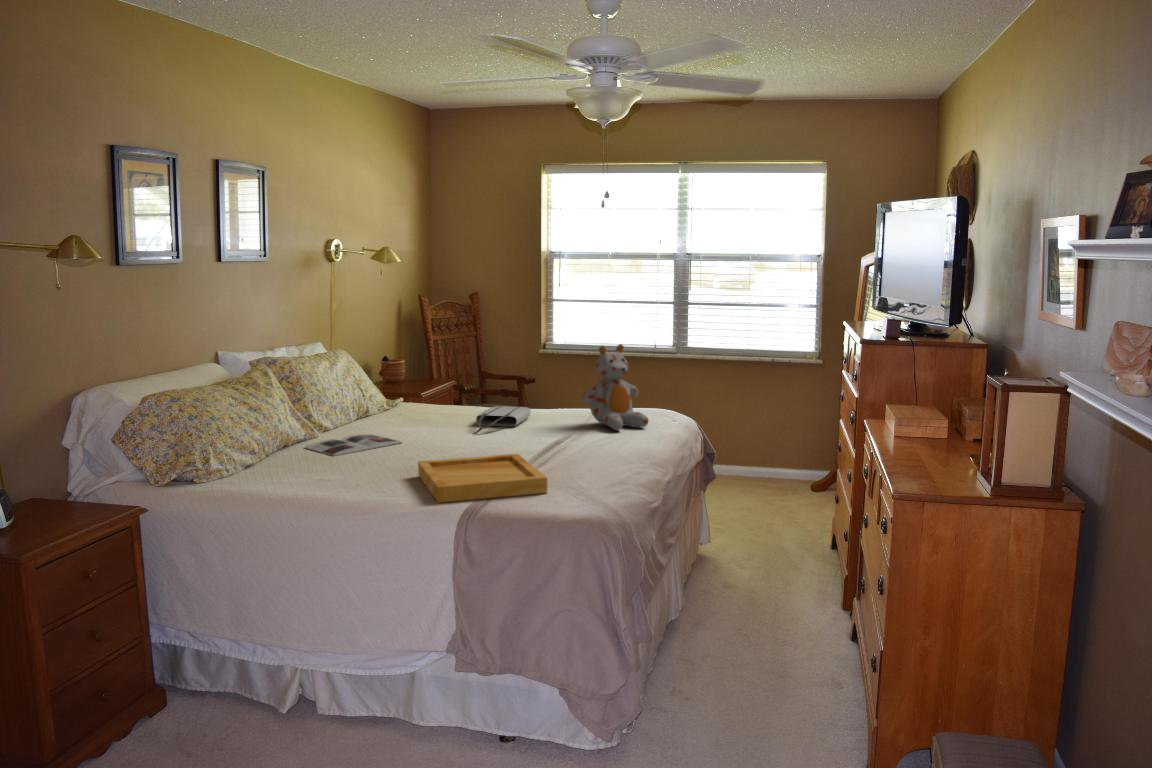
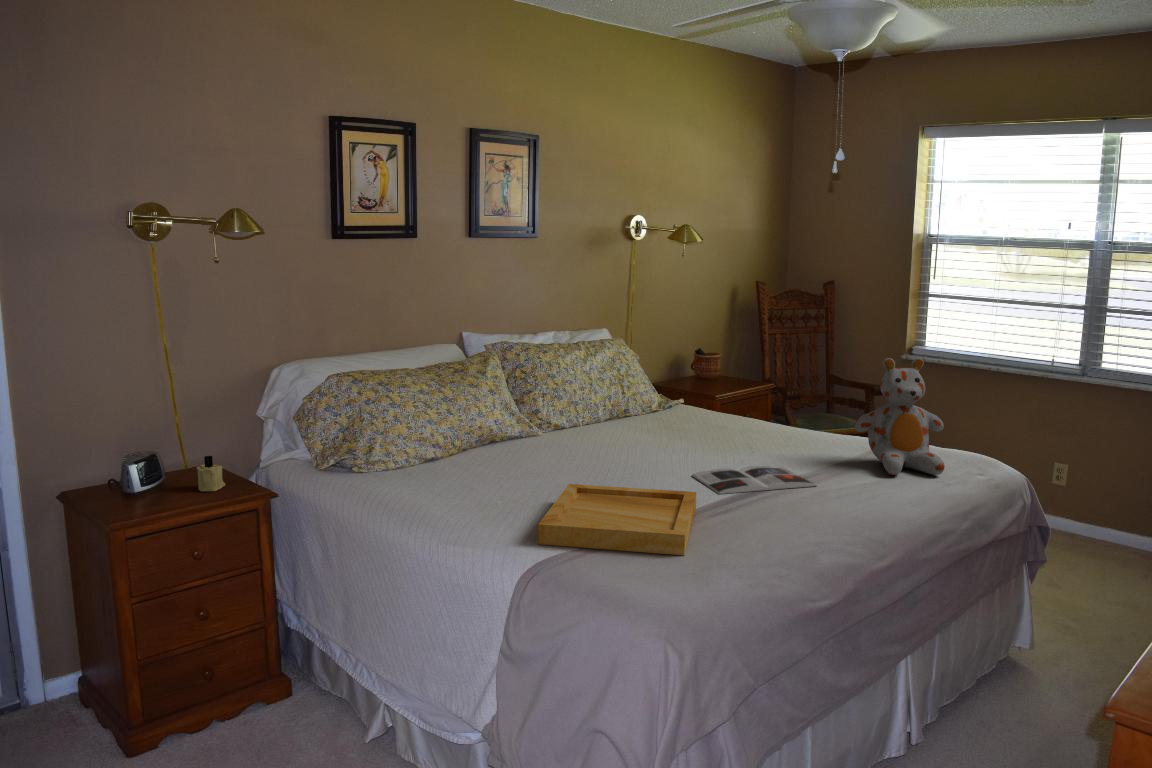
tote bag: present [476,406,531,429] -> none [715,422,804,451]
magazine: present [305,434,402,456] -> present [692,465,817,494]
candle: none [41,483,69,519] -> present [197,456,225,491]

